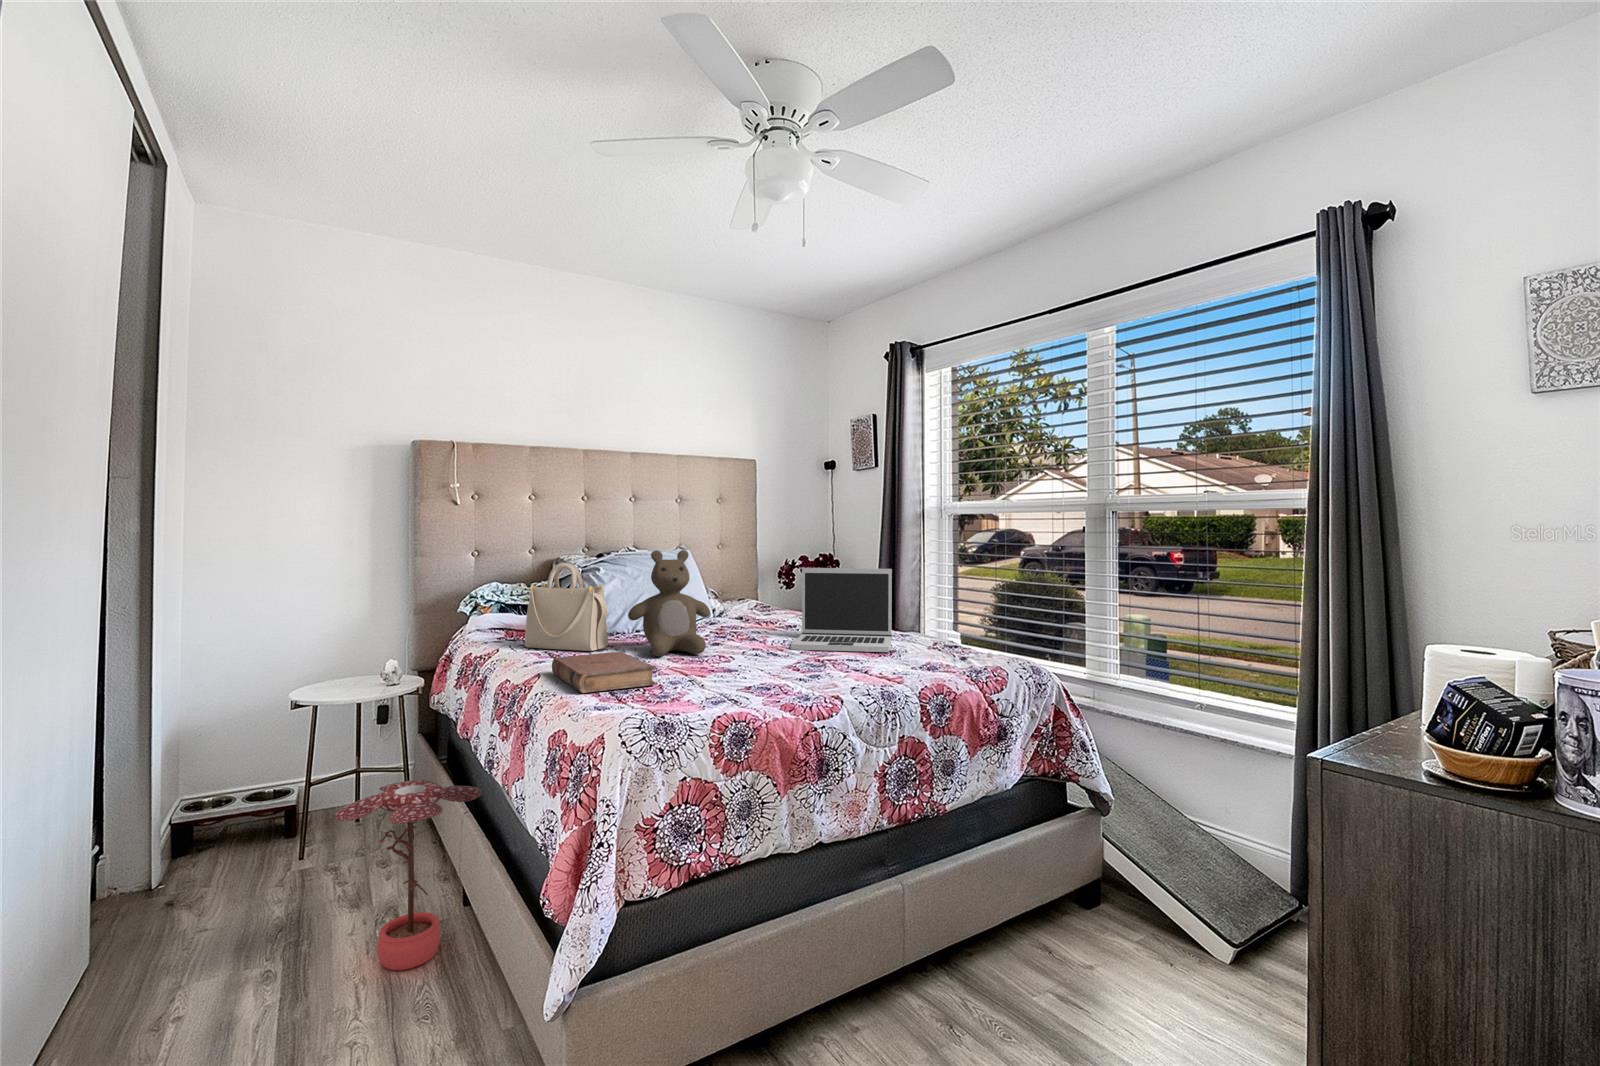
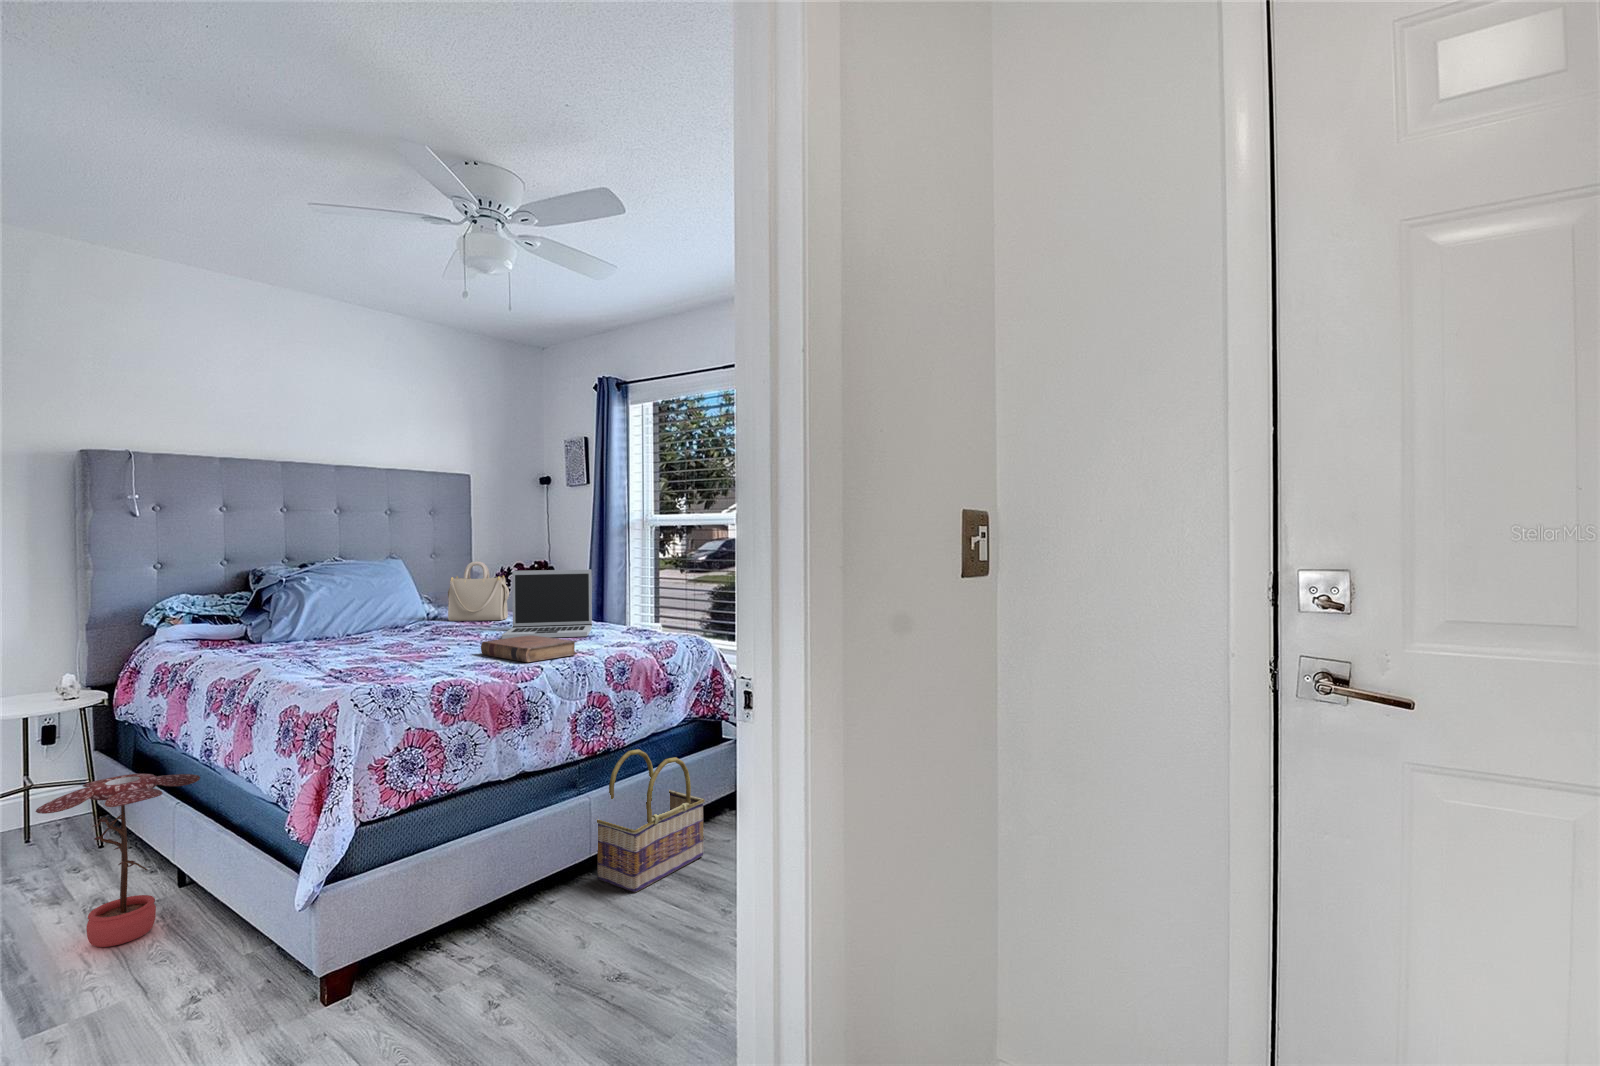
teddy bear: present [628,550,710,656] -> none [344,557,426,650]
handbag: present [525,563,608,651] -> present [448,561,509,621]
book: present [552,652,656,693] -> present [481,635,577,662]
basket: none [908,817,1055,1026] -> present [597,749,705,892]

